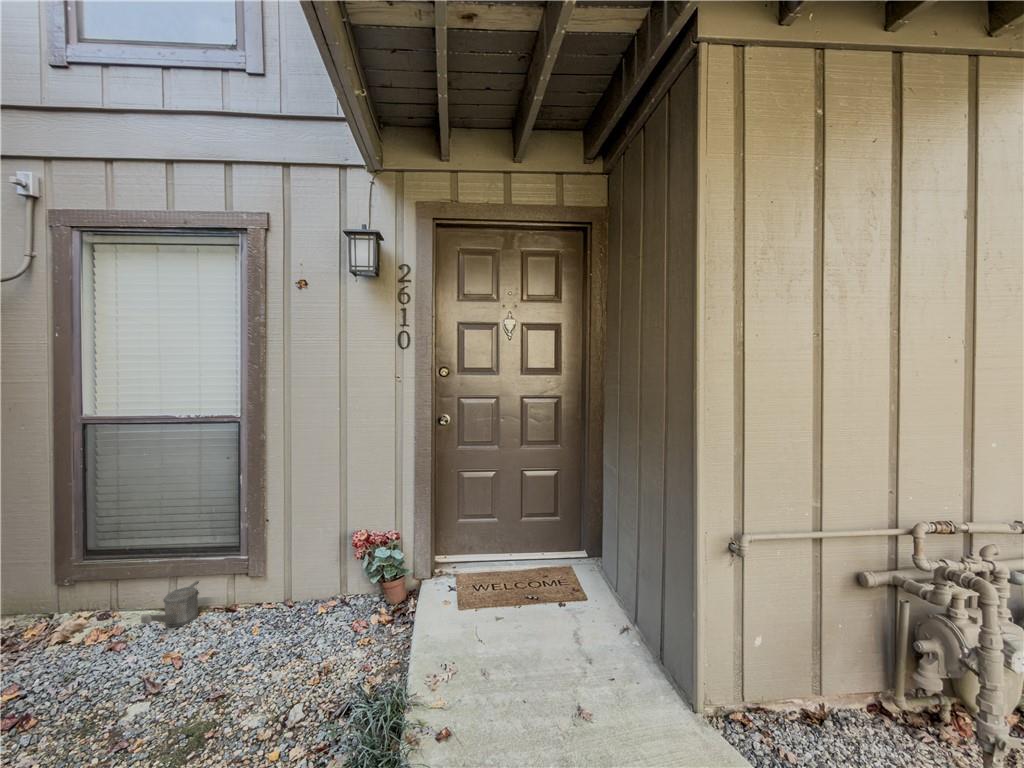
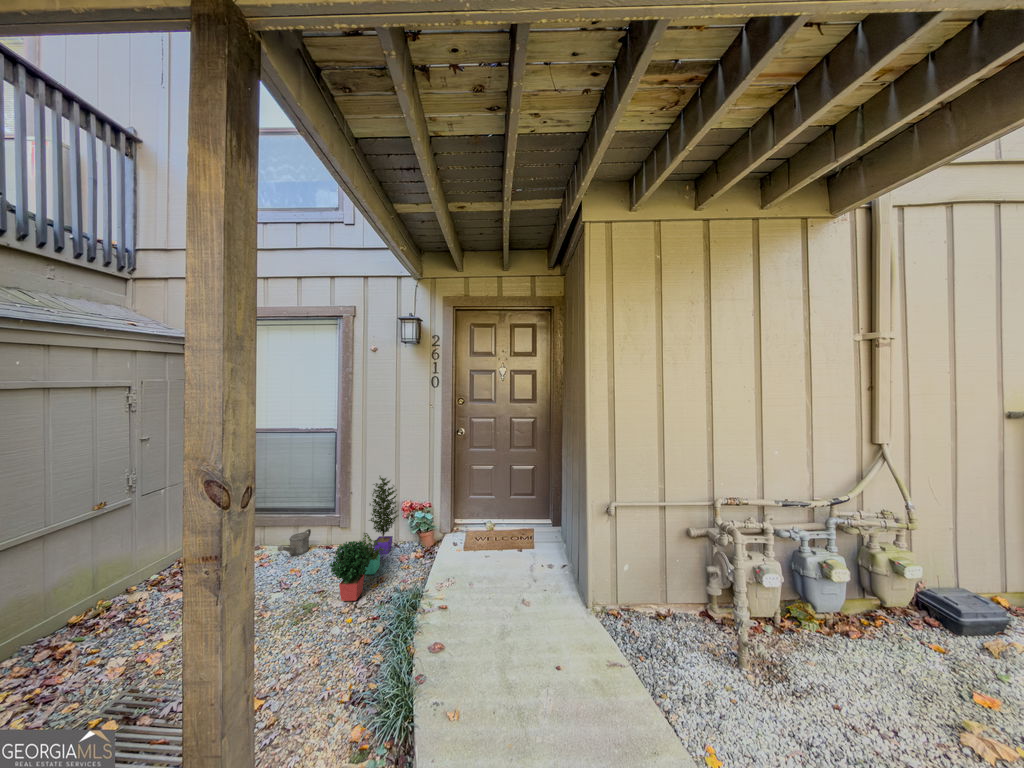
potted plant: none [230,493,351,714] -> present [329,477,398,601]

